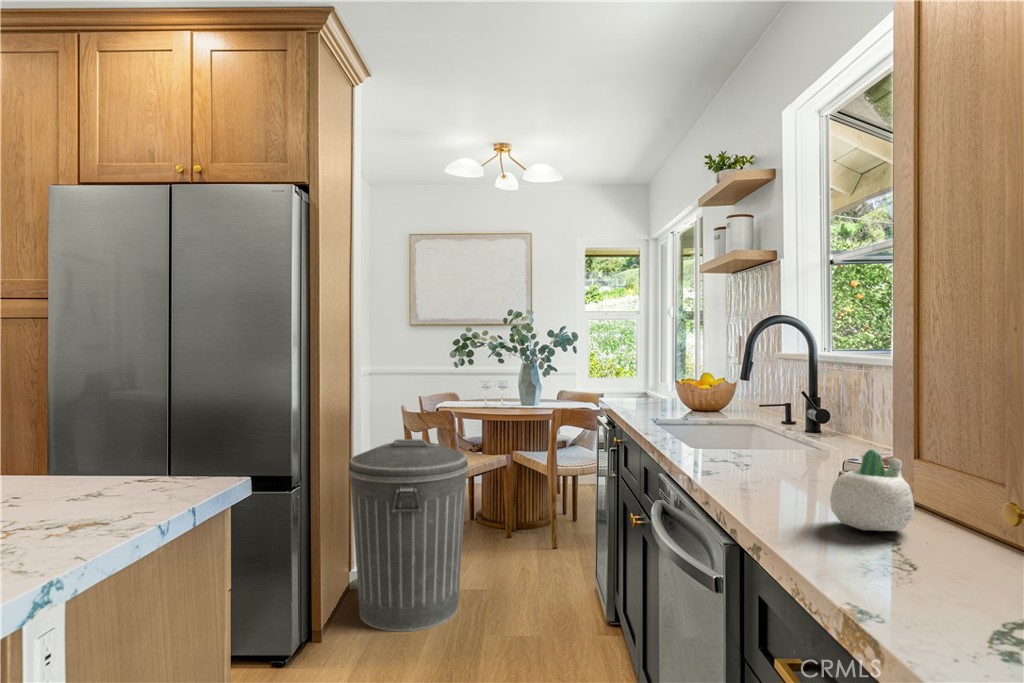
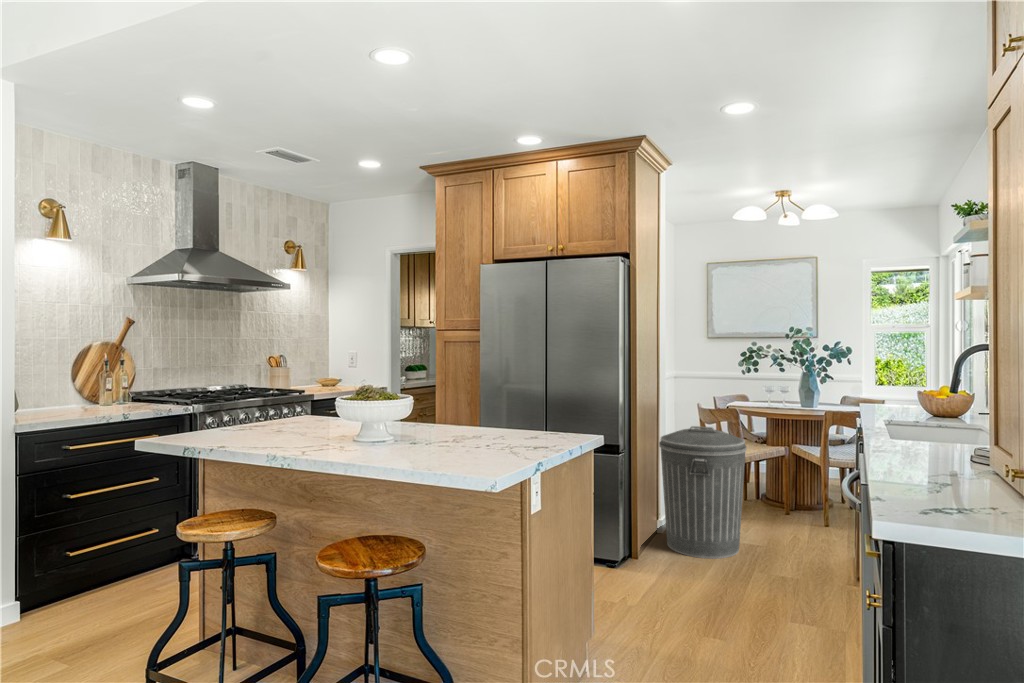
succulent planter: present [830,449,914,531] -> none [913,433,963,473]

